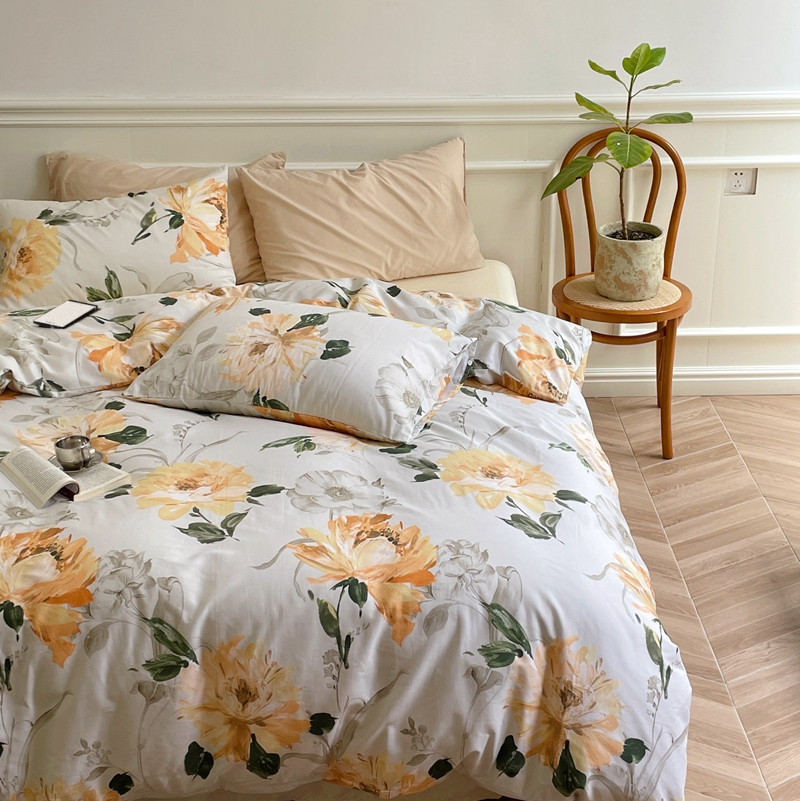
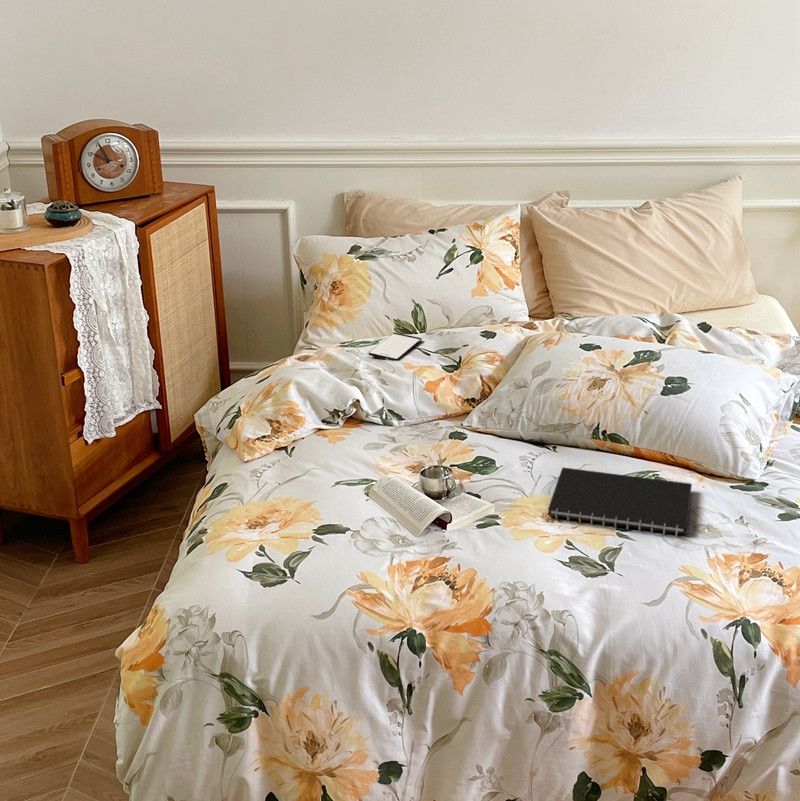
notebook: none [183,436,340,500] -> present [548,467,692,536]

